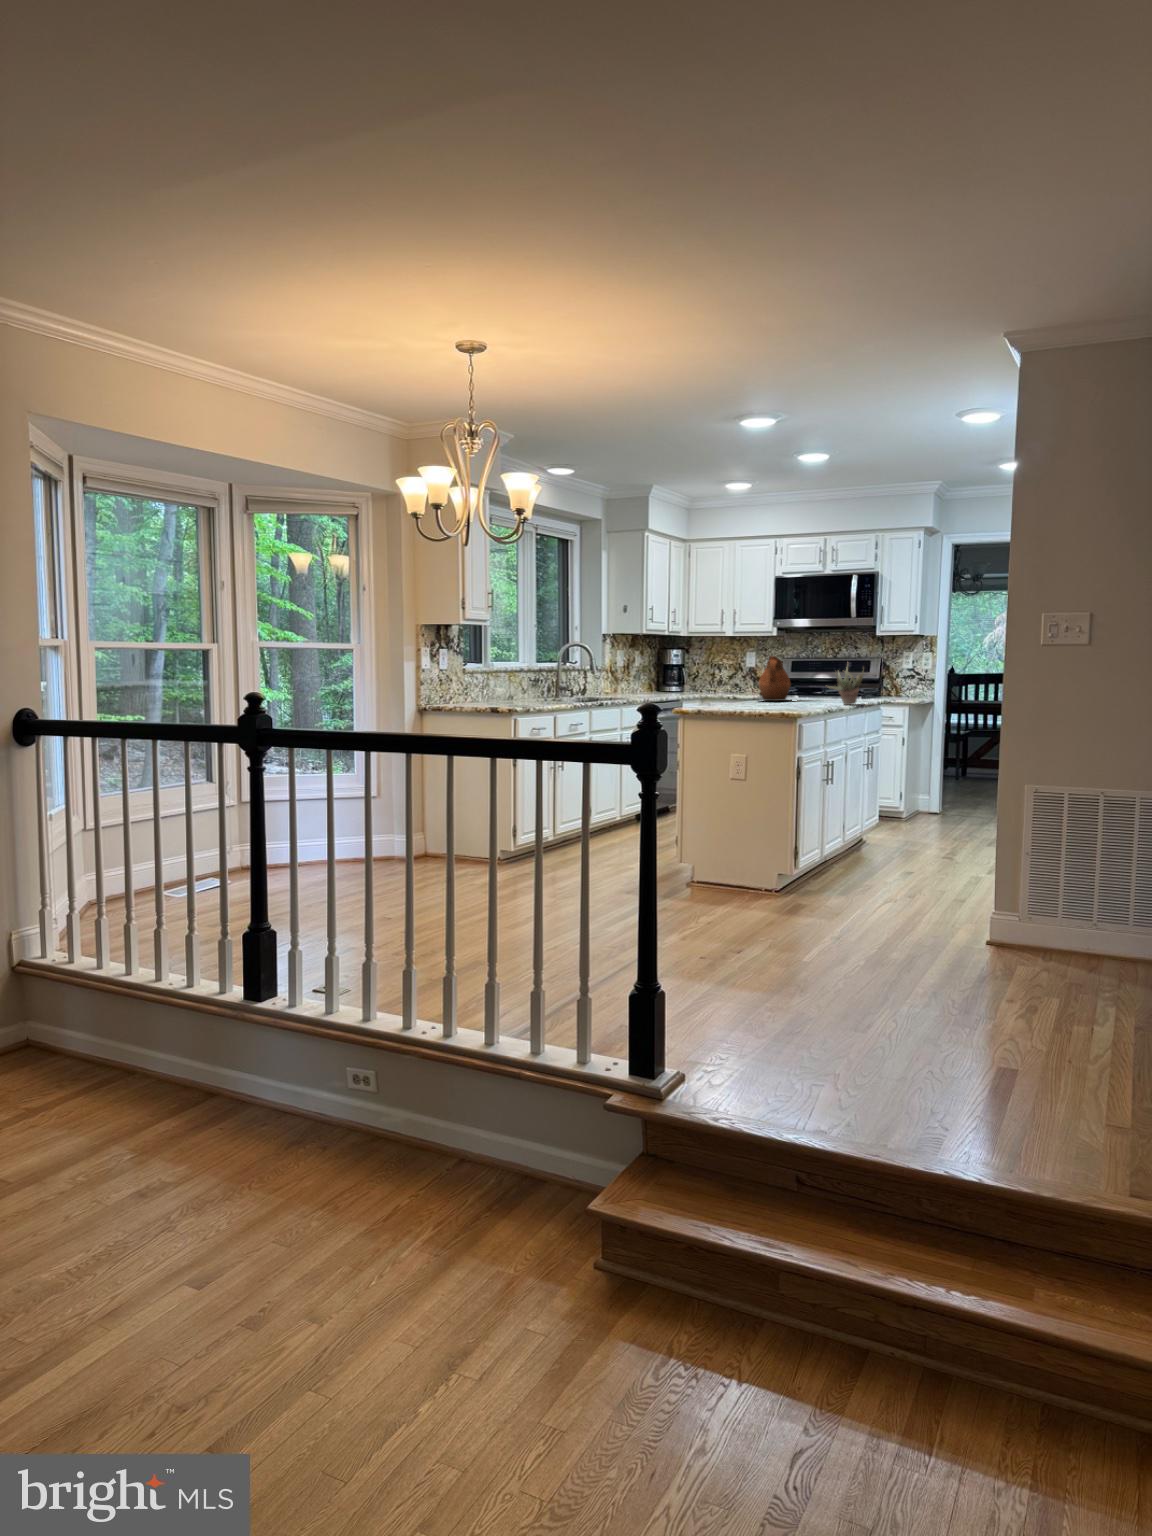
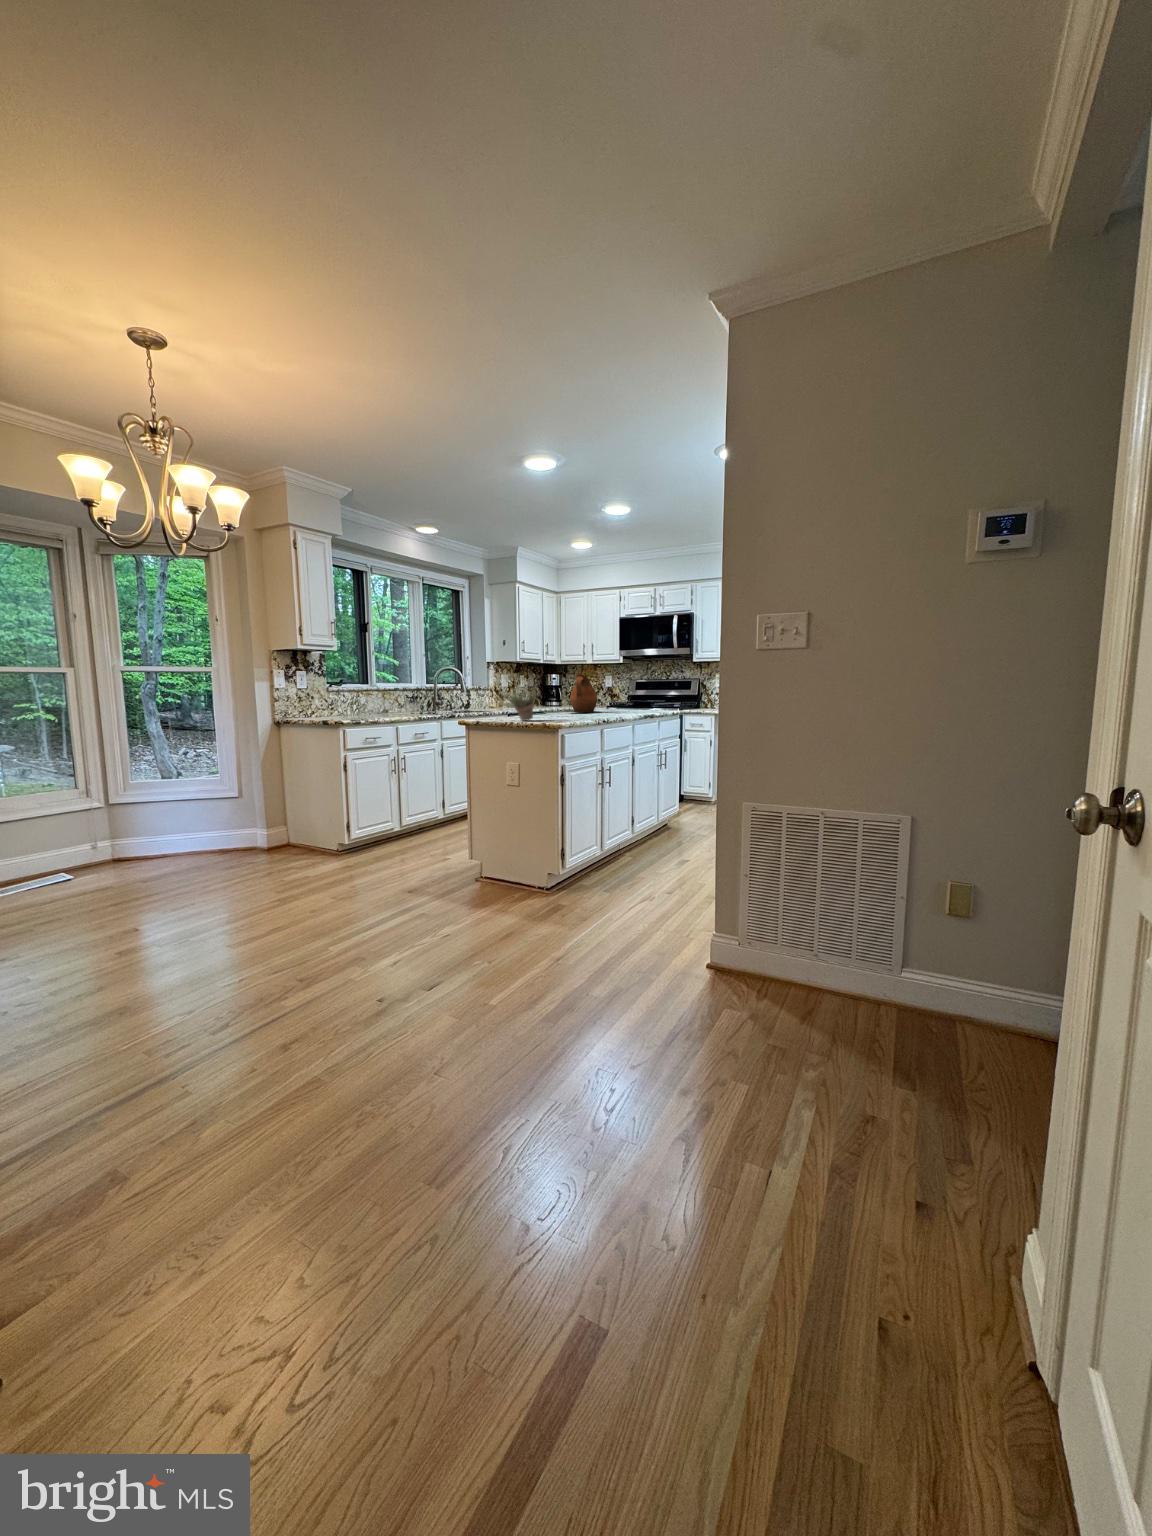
succulent plant: present [827,664,863,705] -> present [498,683,536,721]

